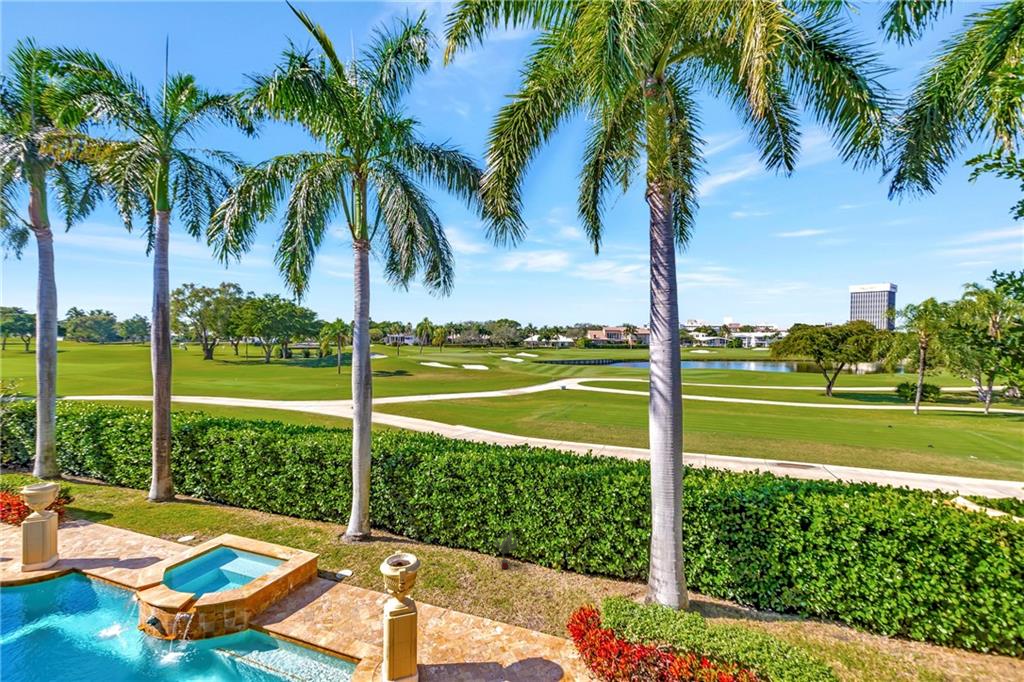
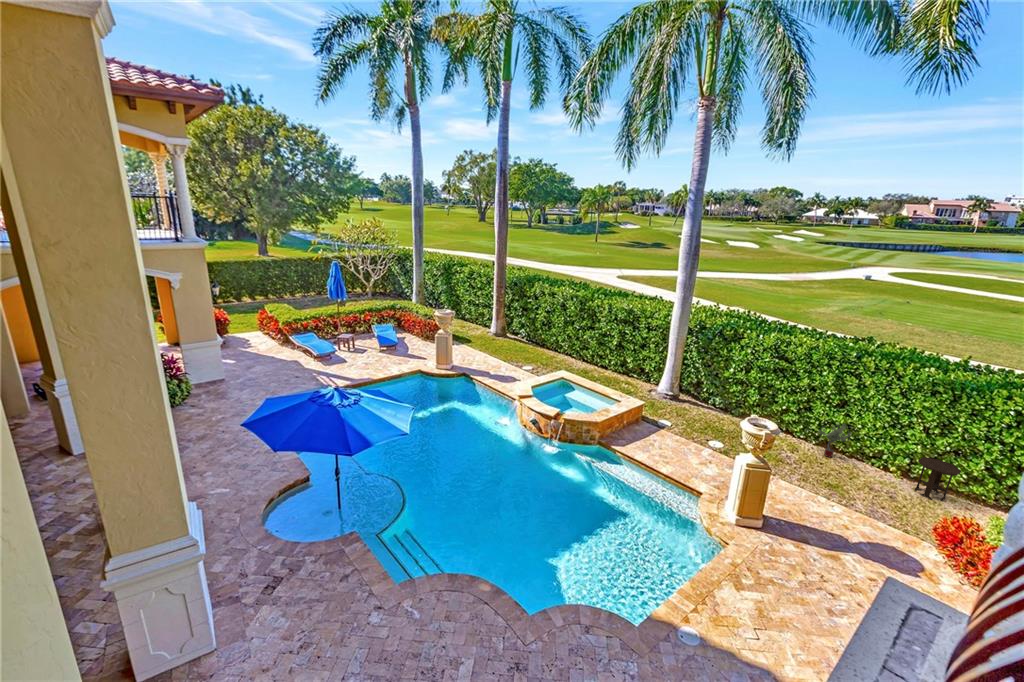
side table: none [566,548,596,590] -> present [915,457,961,501]

